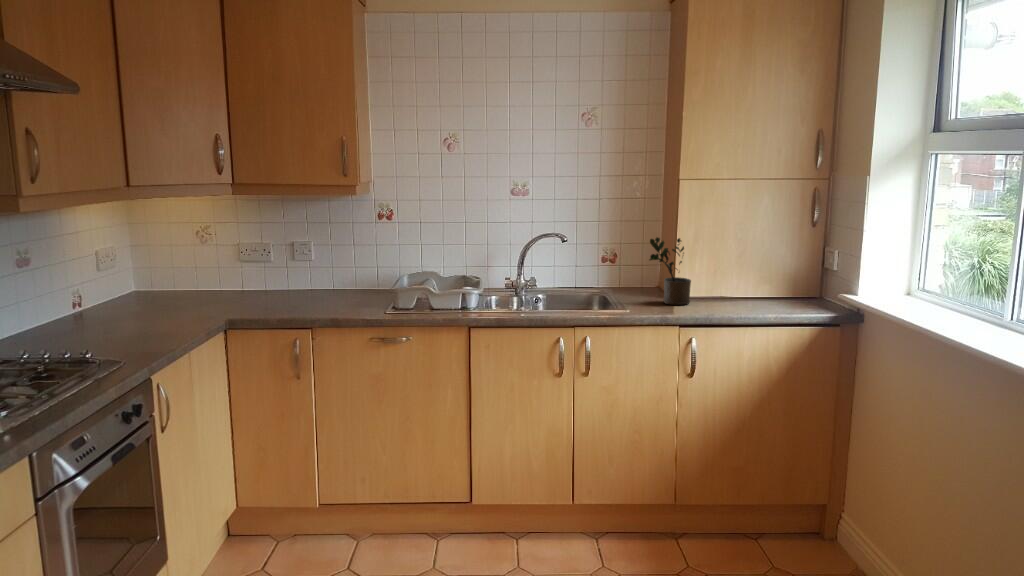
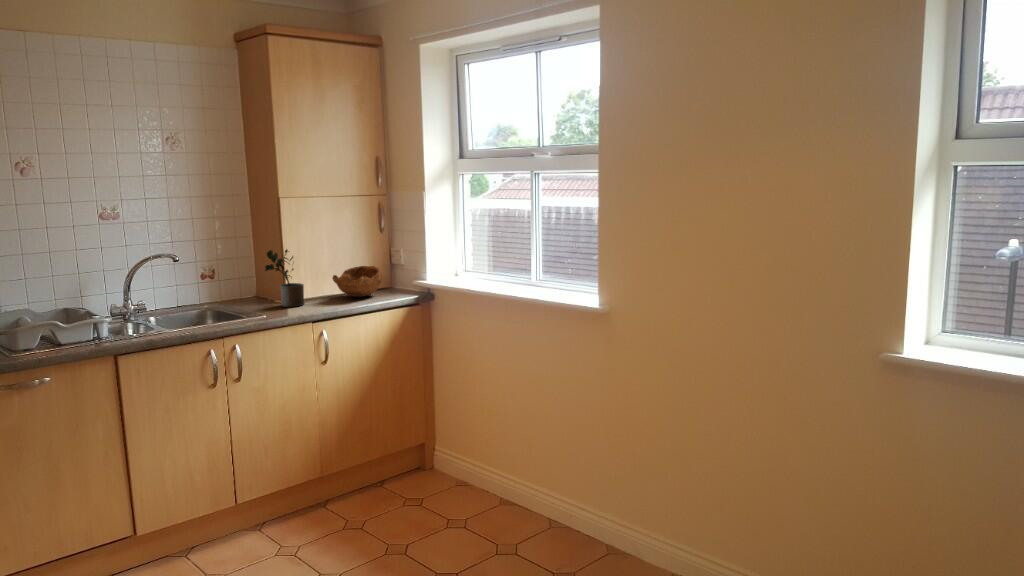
wooden bowl: none [728,267,796,305] -> present [332,266,382,297]

